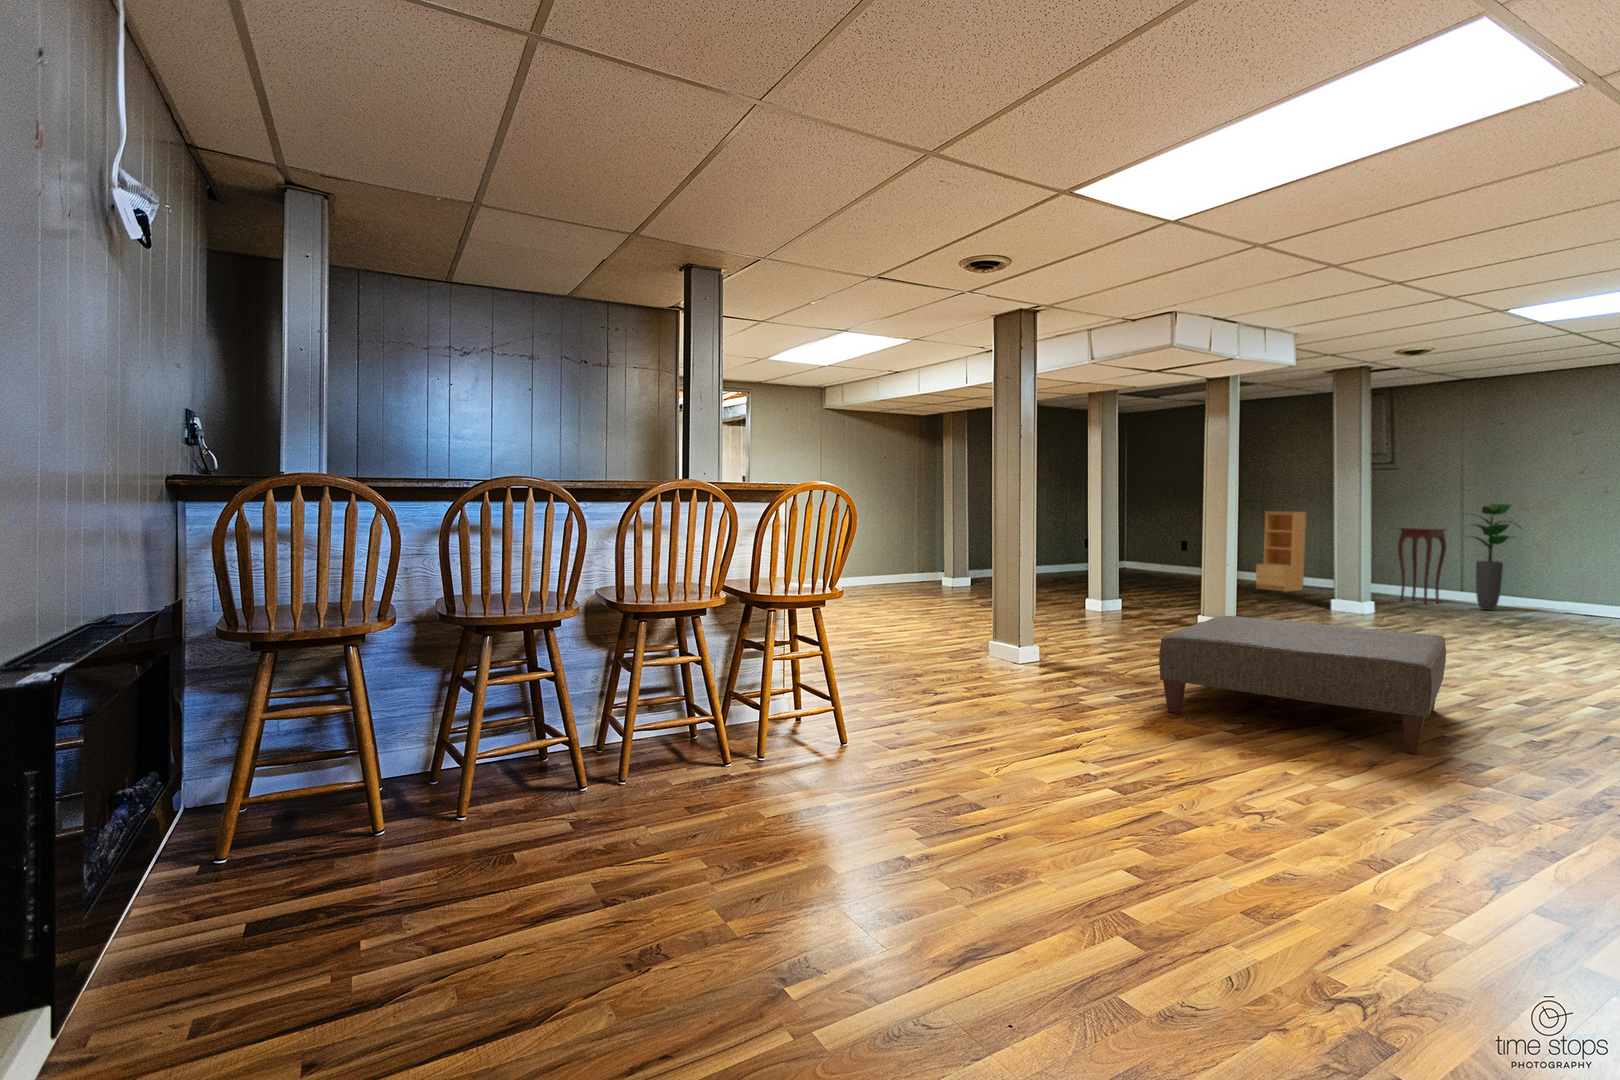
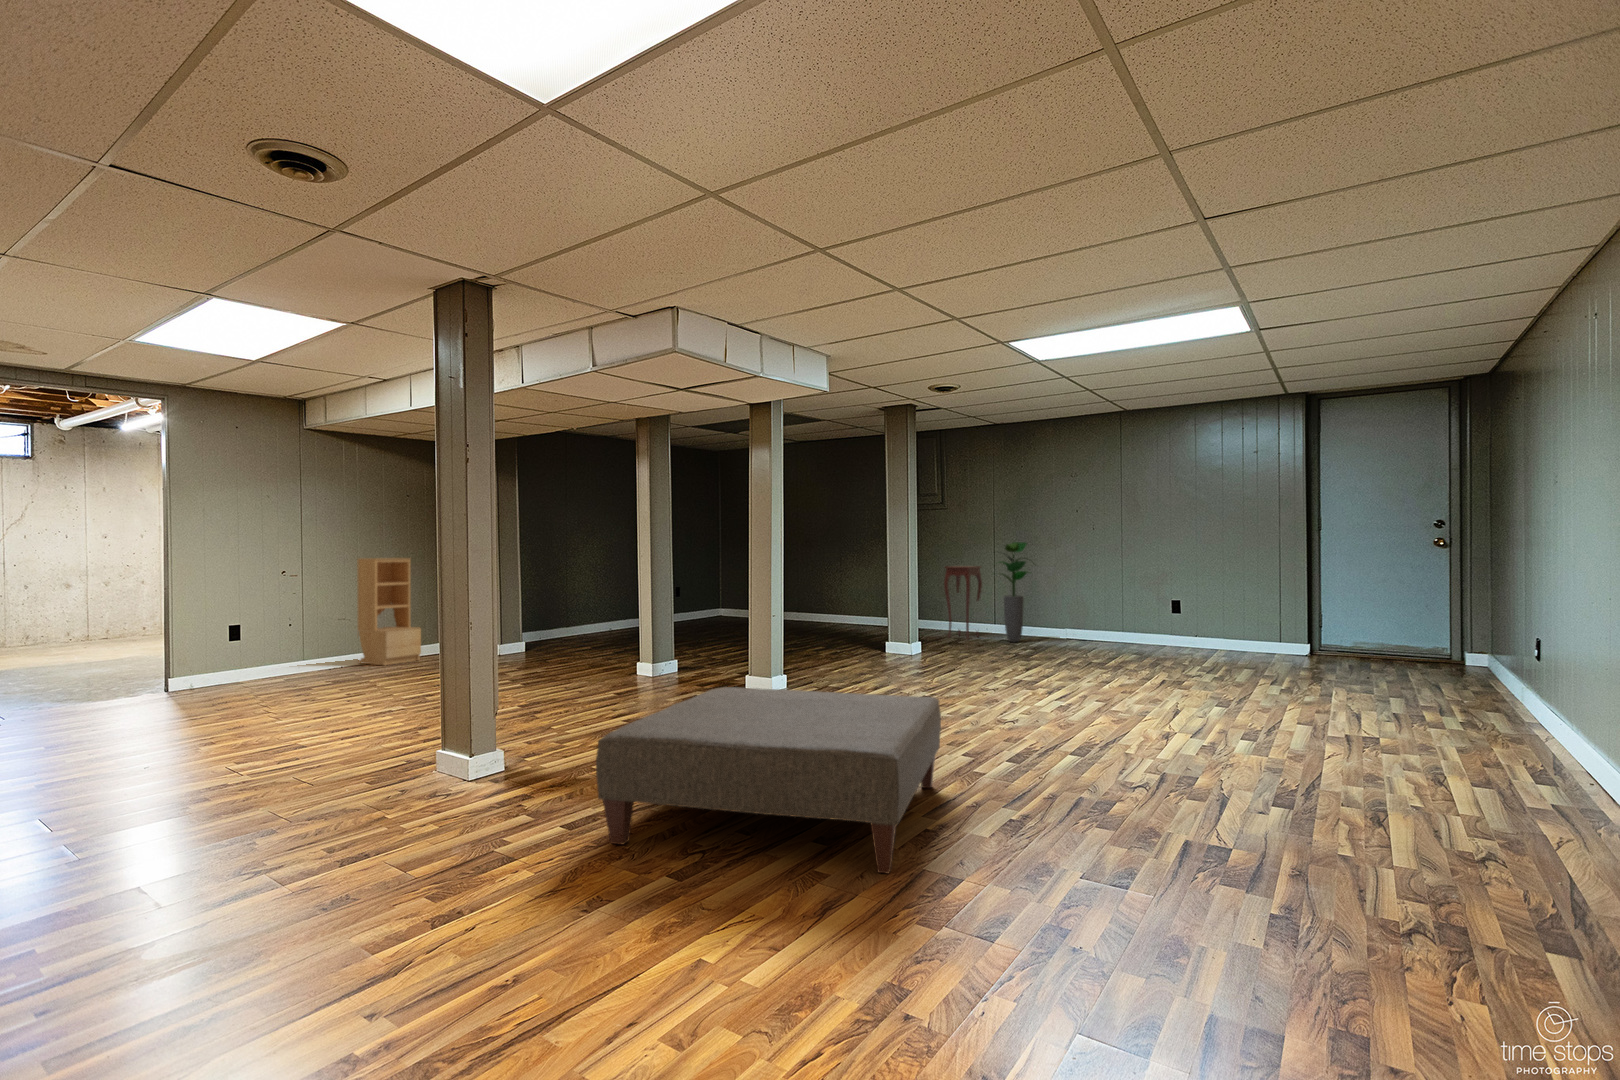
bookshelf: present [1256,512,1306,592] -> present [357,558,421,666]

